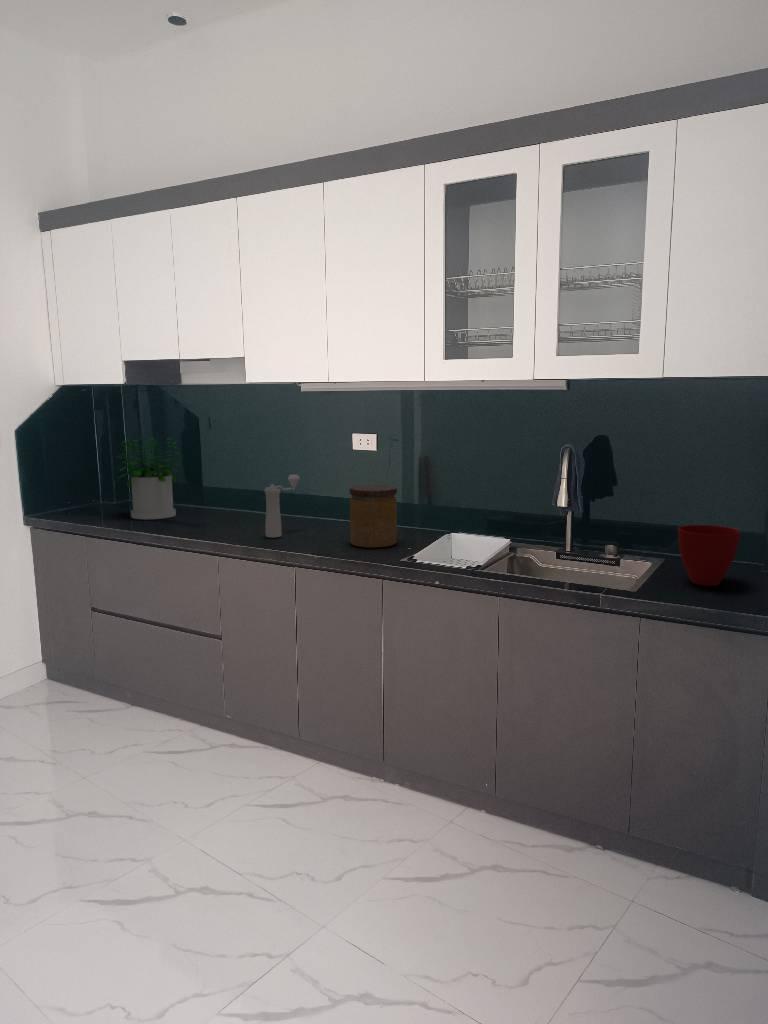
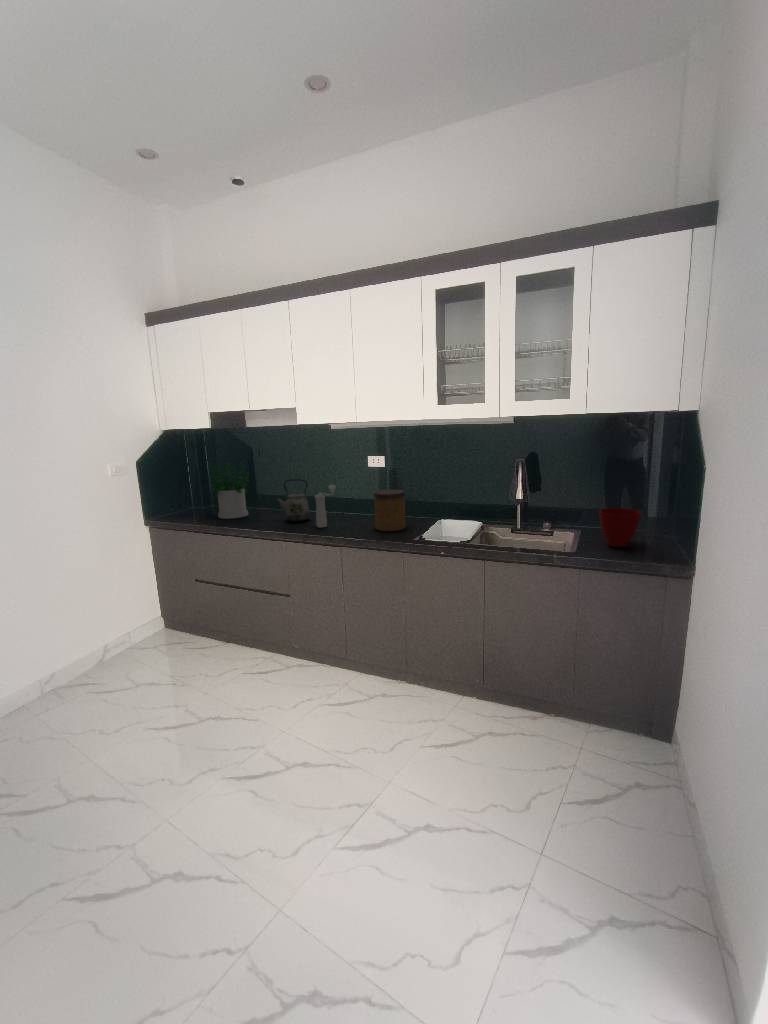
kettle: none [211,464,262,528] -> present [276,479,310,522]

